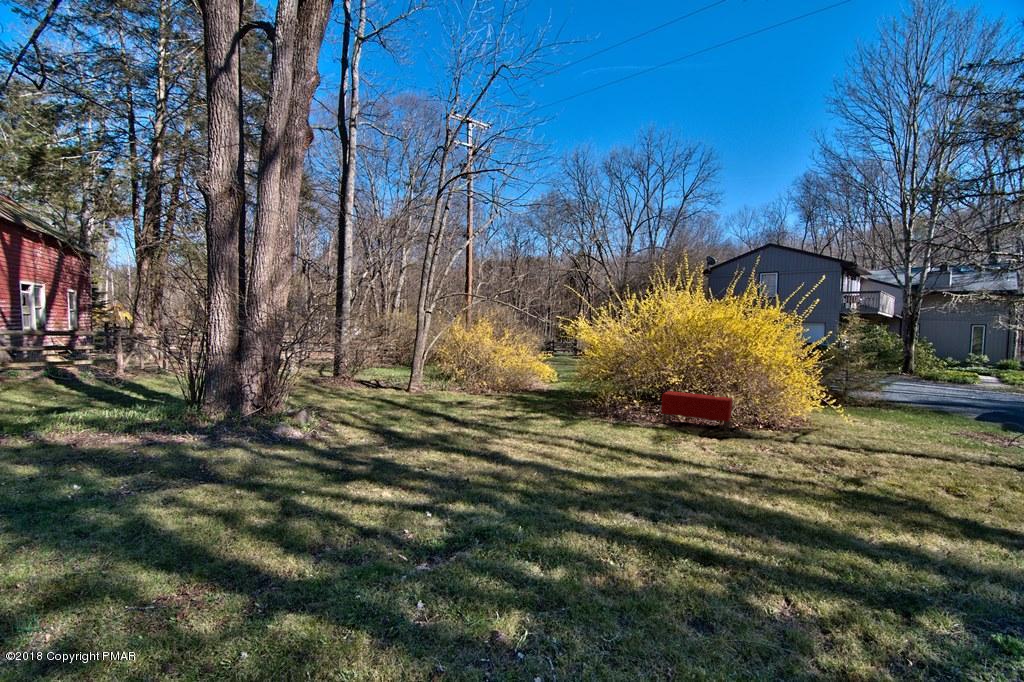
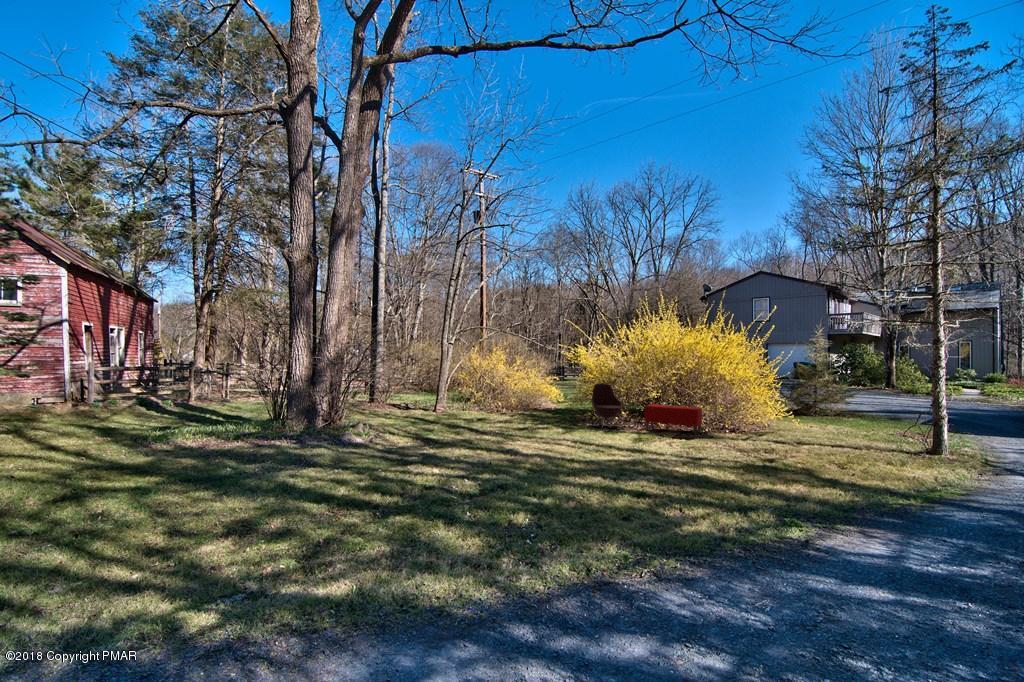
chair: none [596,364,634,418] -> present [591,383,623,427]

